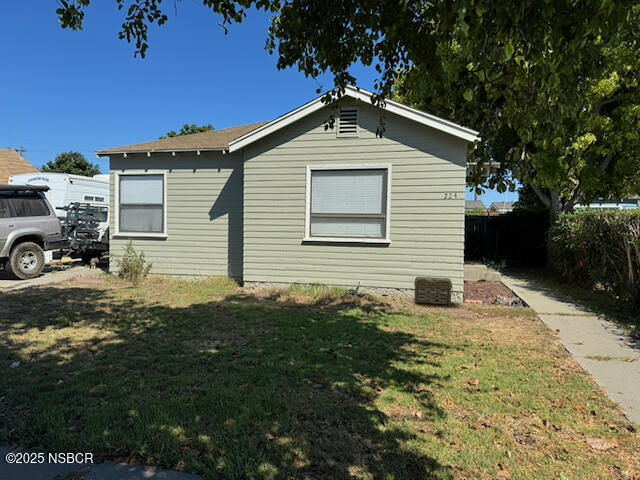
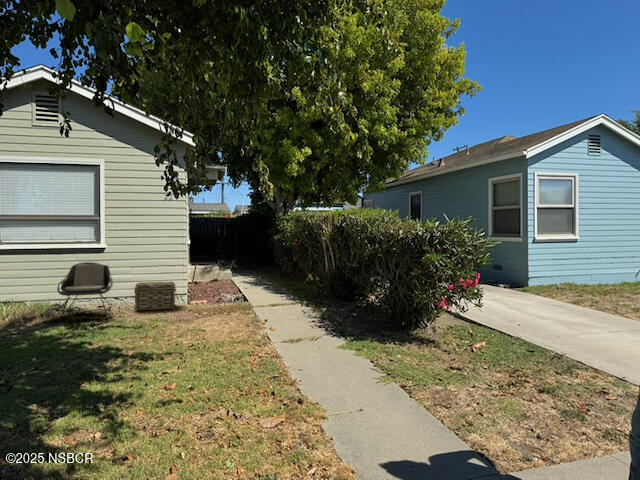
lounge chair: none [354,255,396,304] -> present [57,262,113,319]

